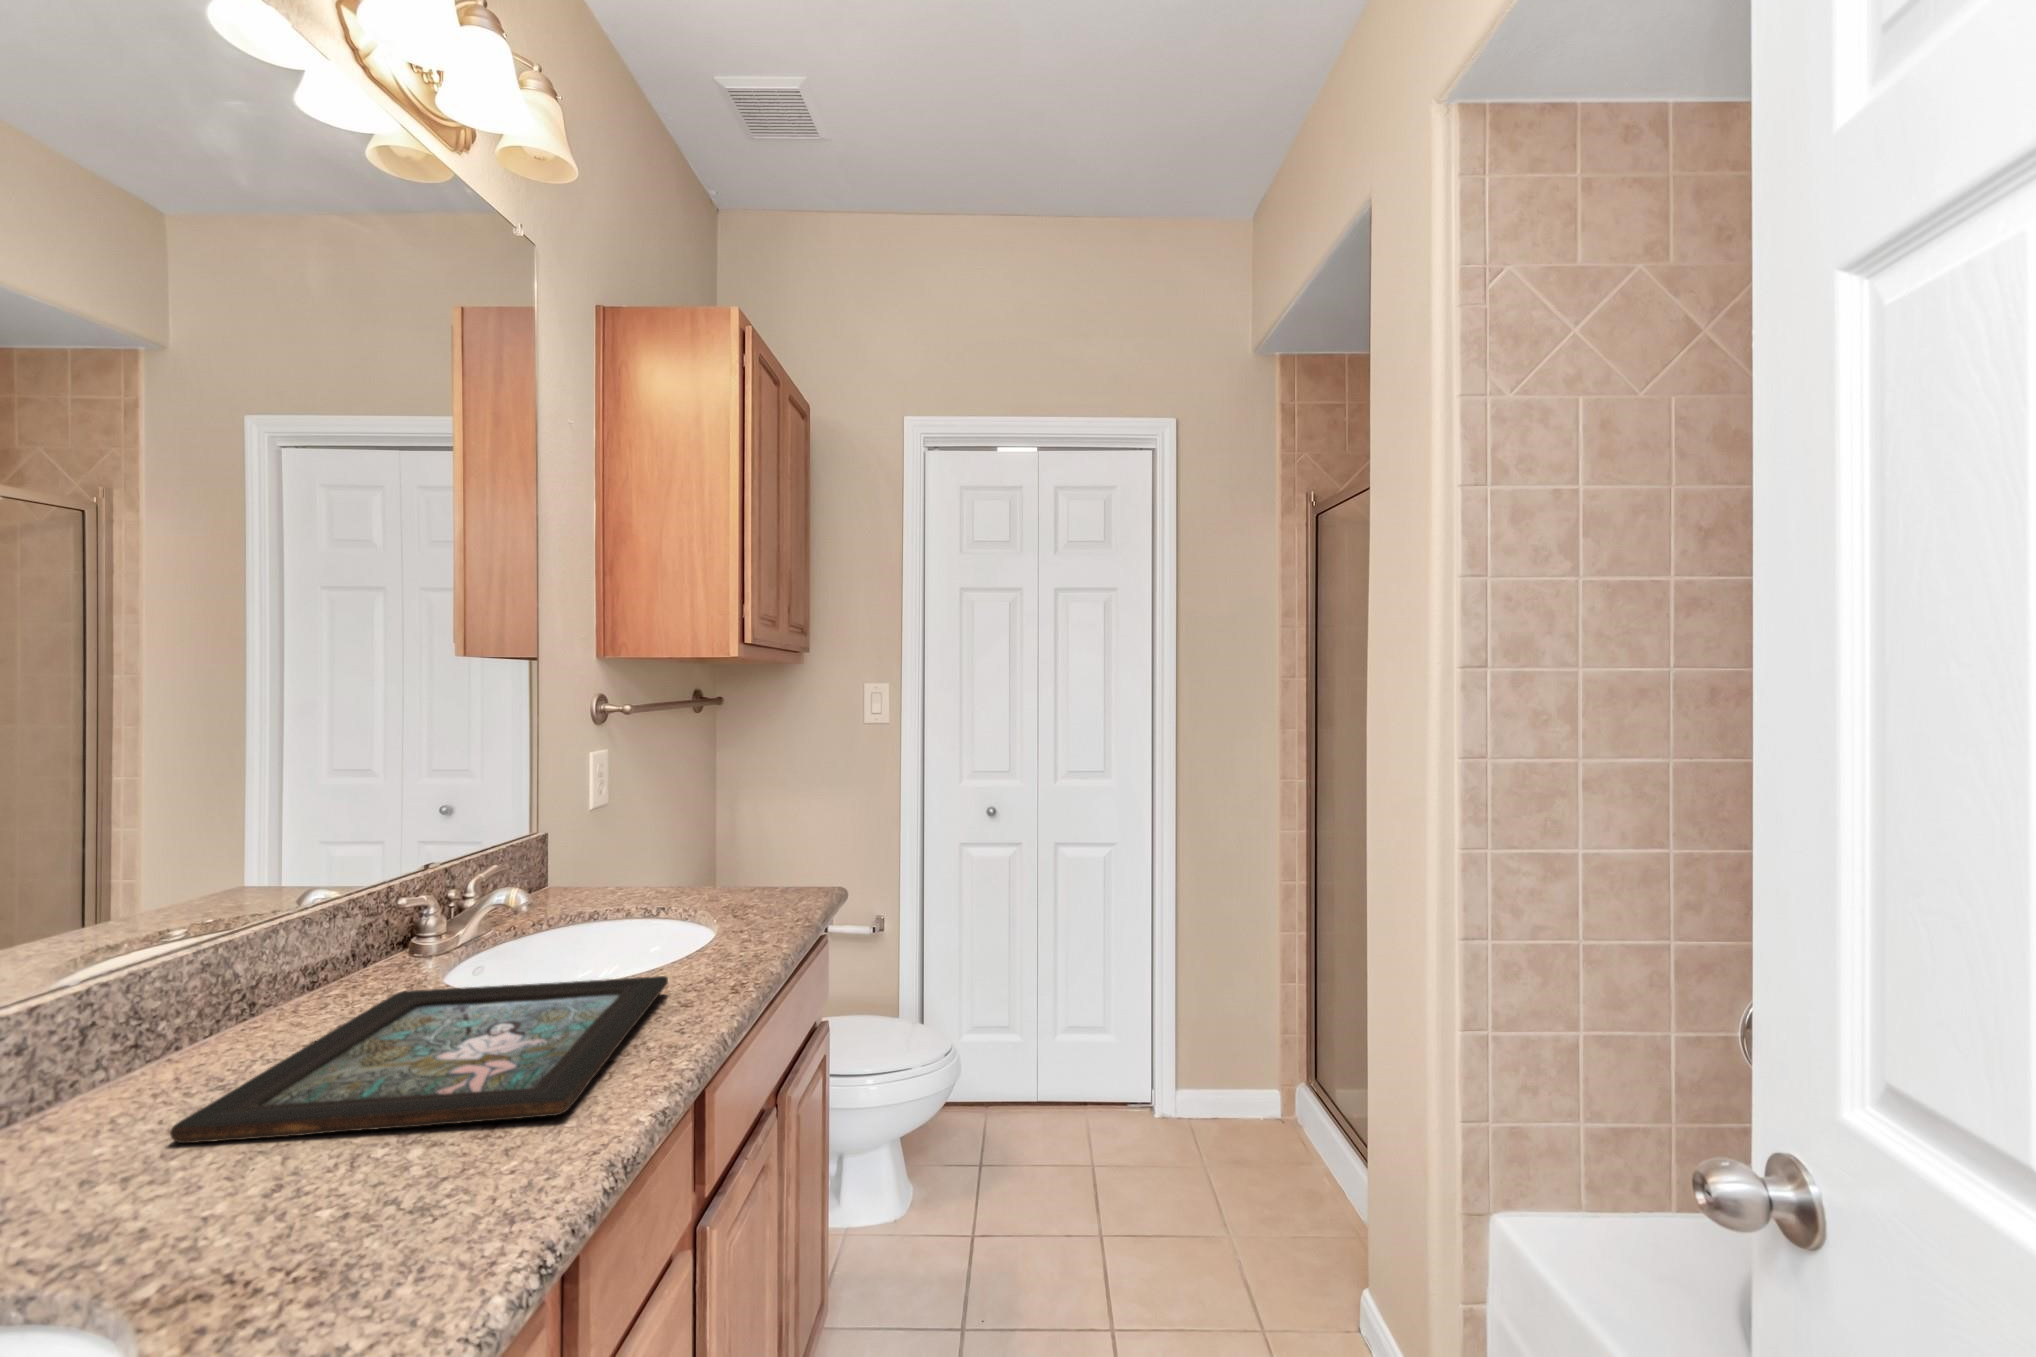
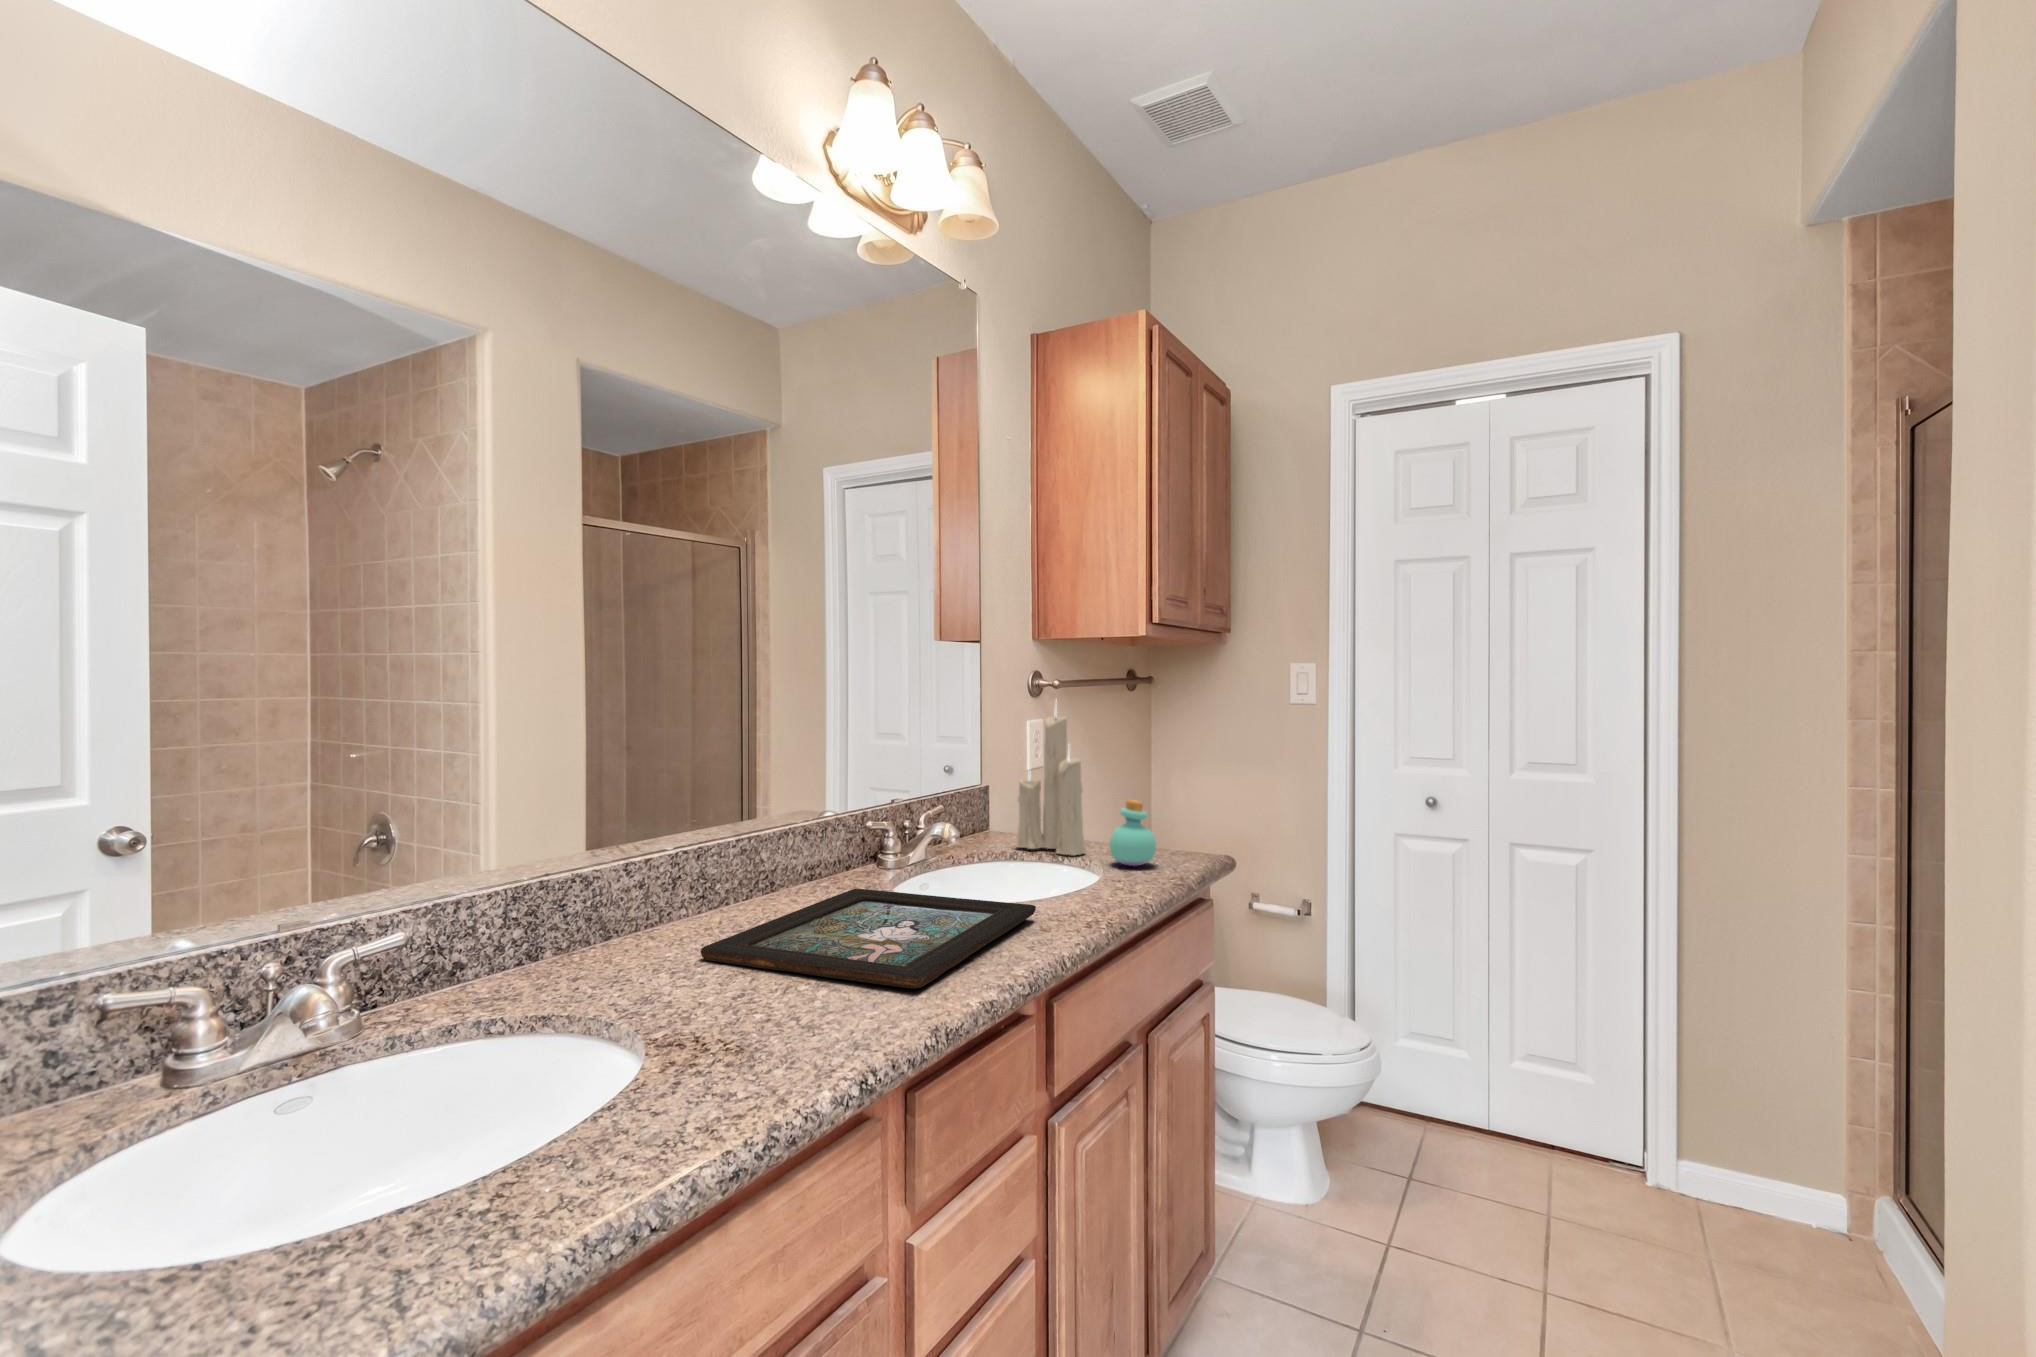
candle: none [592,720,683,908] -> present [1016,706,1086,855]
perfume bottle: none [717,839,771,912] -> present [1109,800,1156,866]

